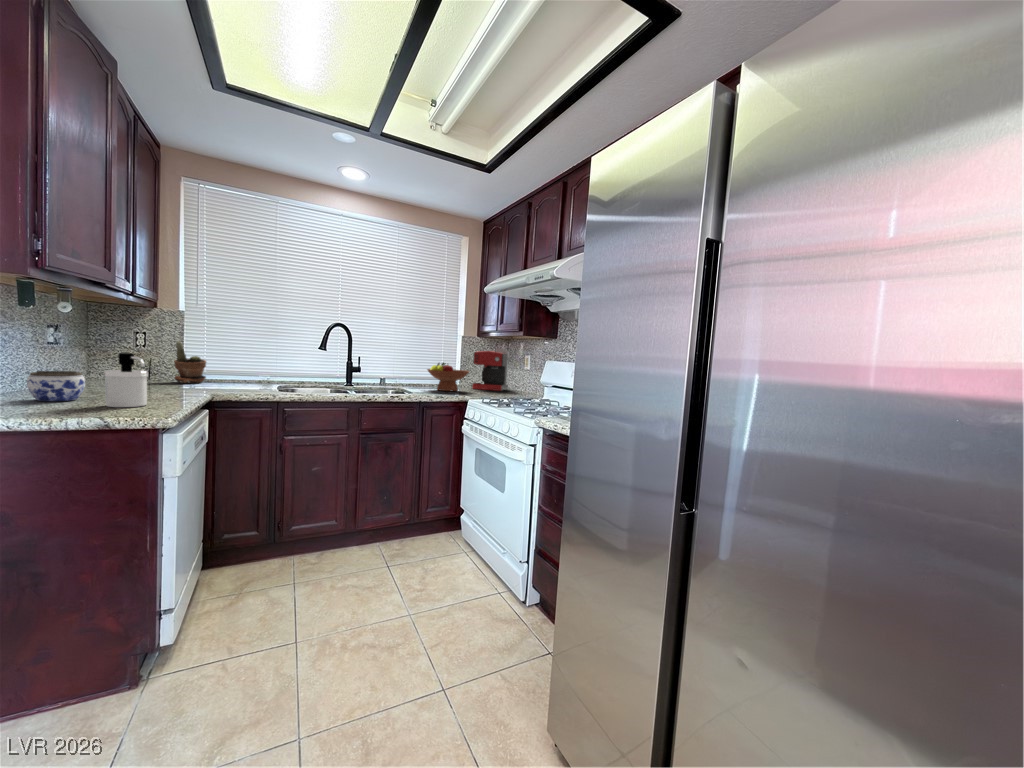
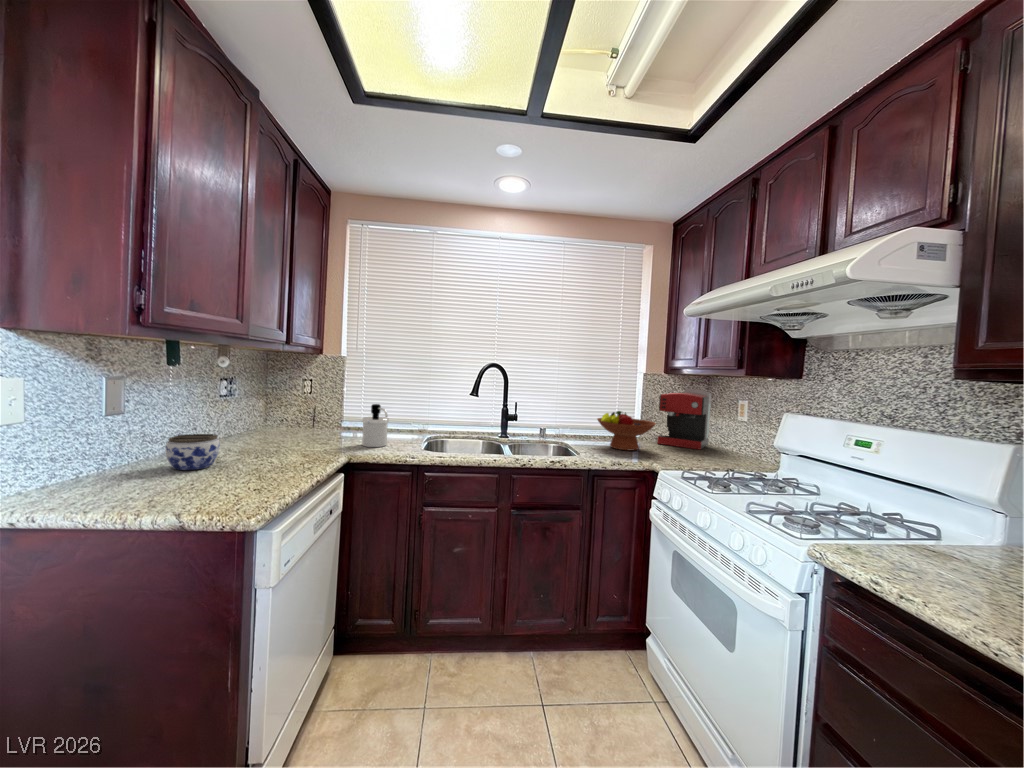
potted plant: present [174,341,206,383] -> none [334,388,363,432]
soap dispenser: present [104,353,148,407] -> present [362,404,389,447]

